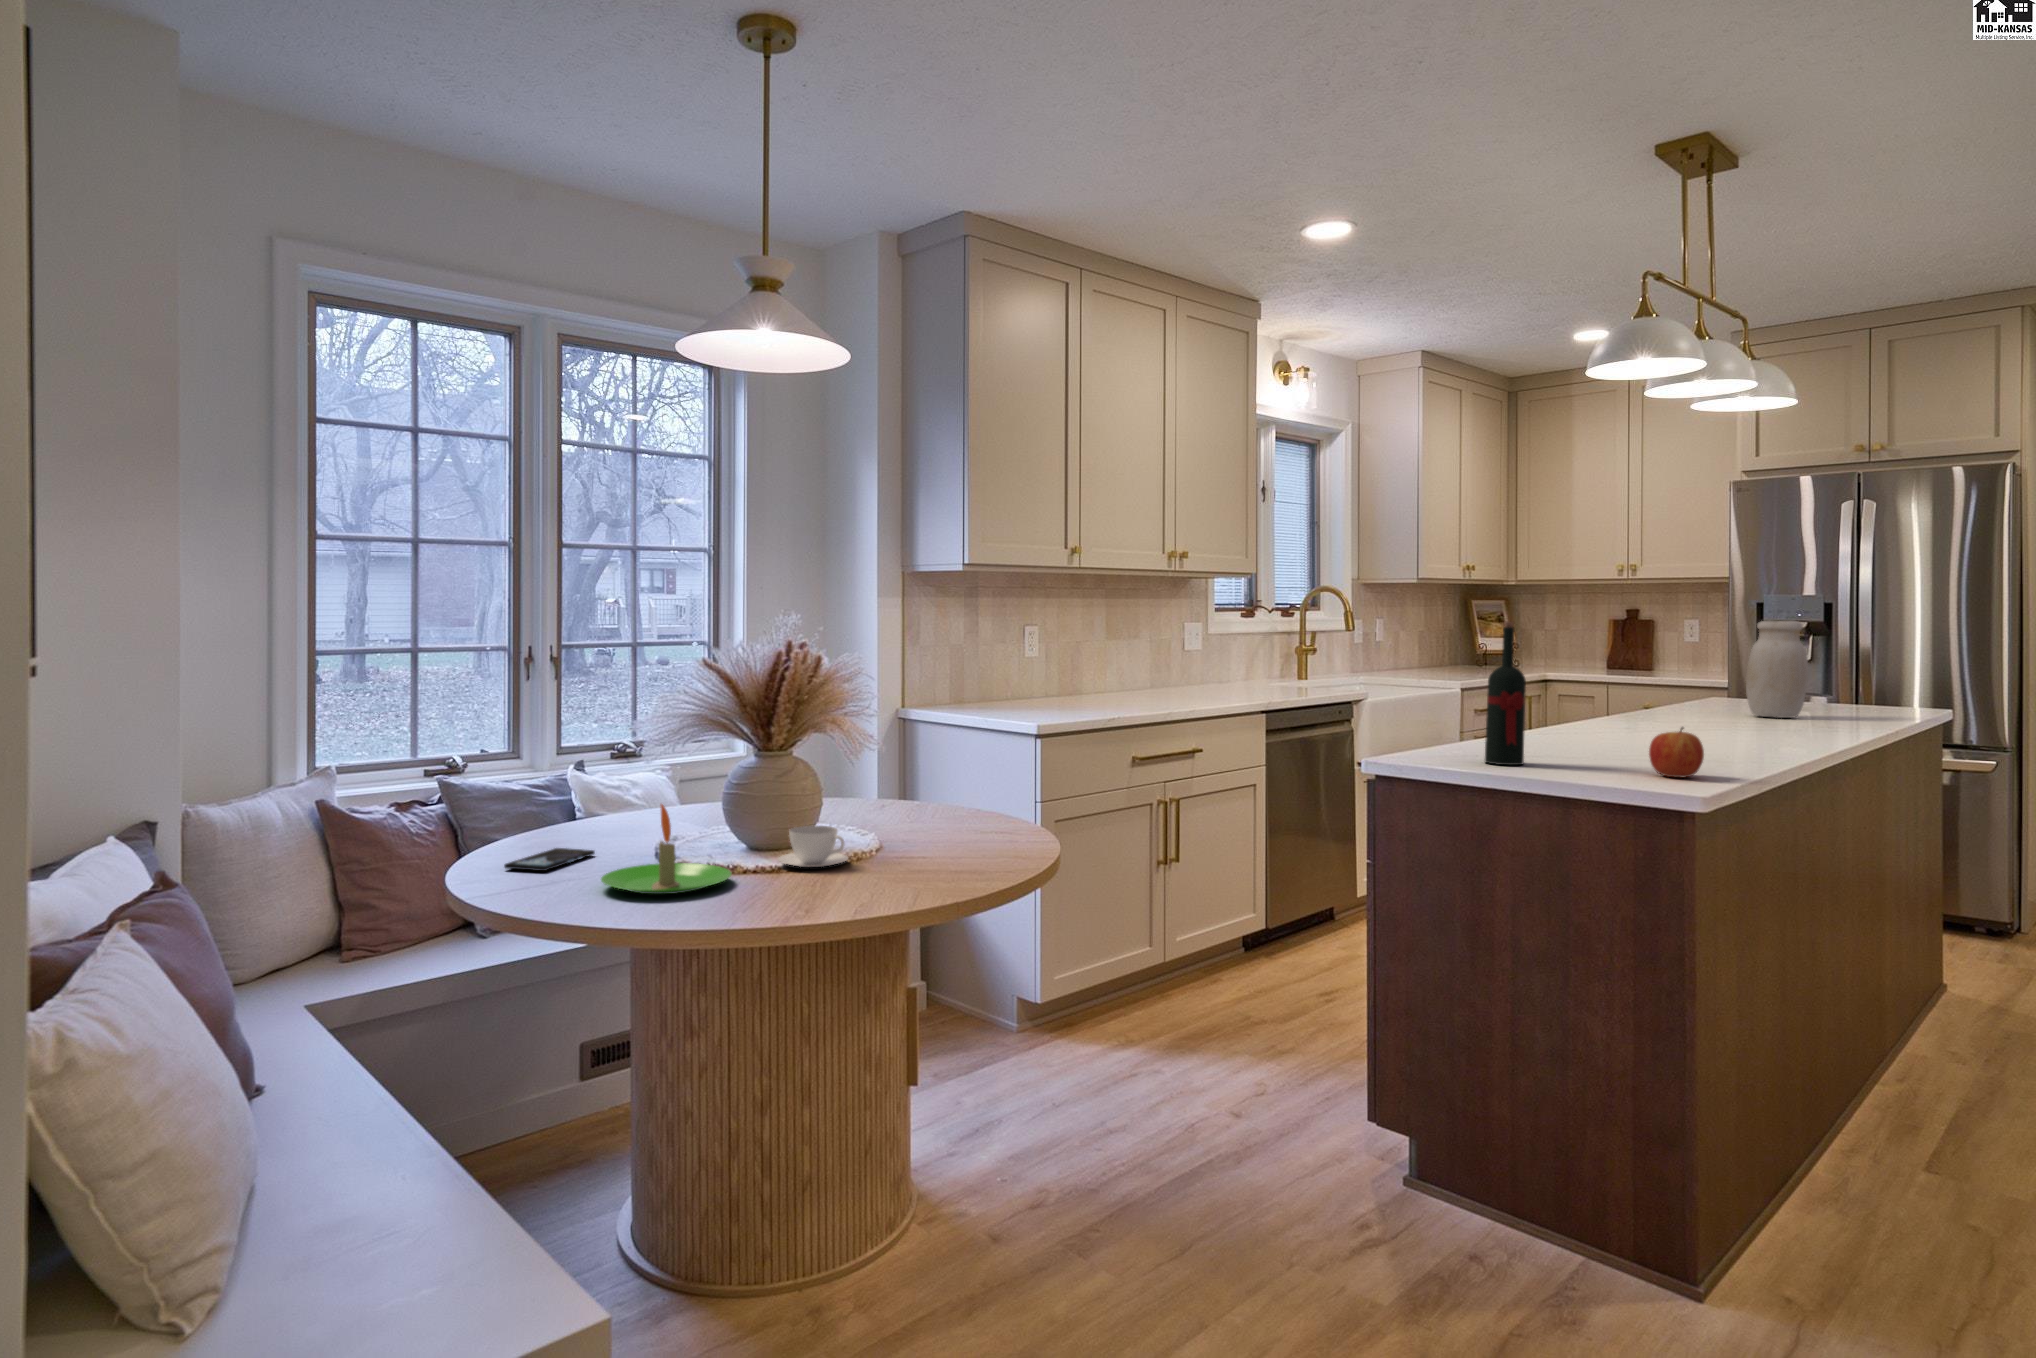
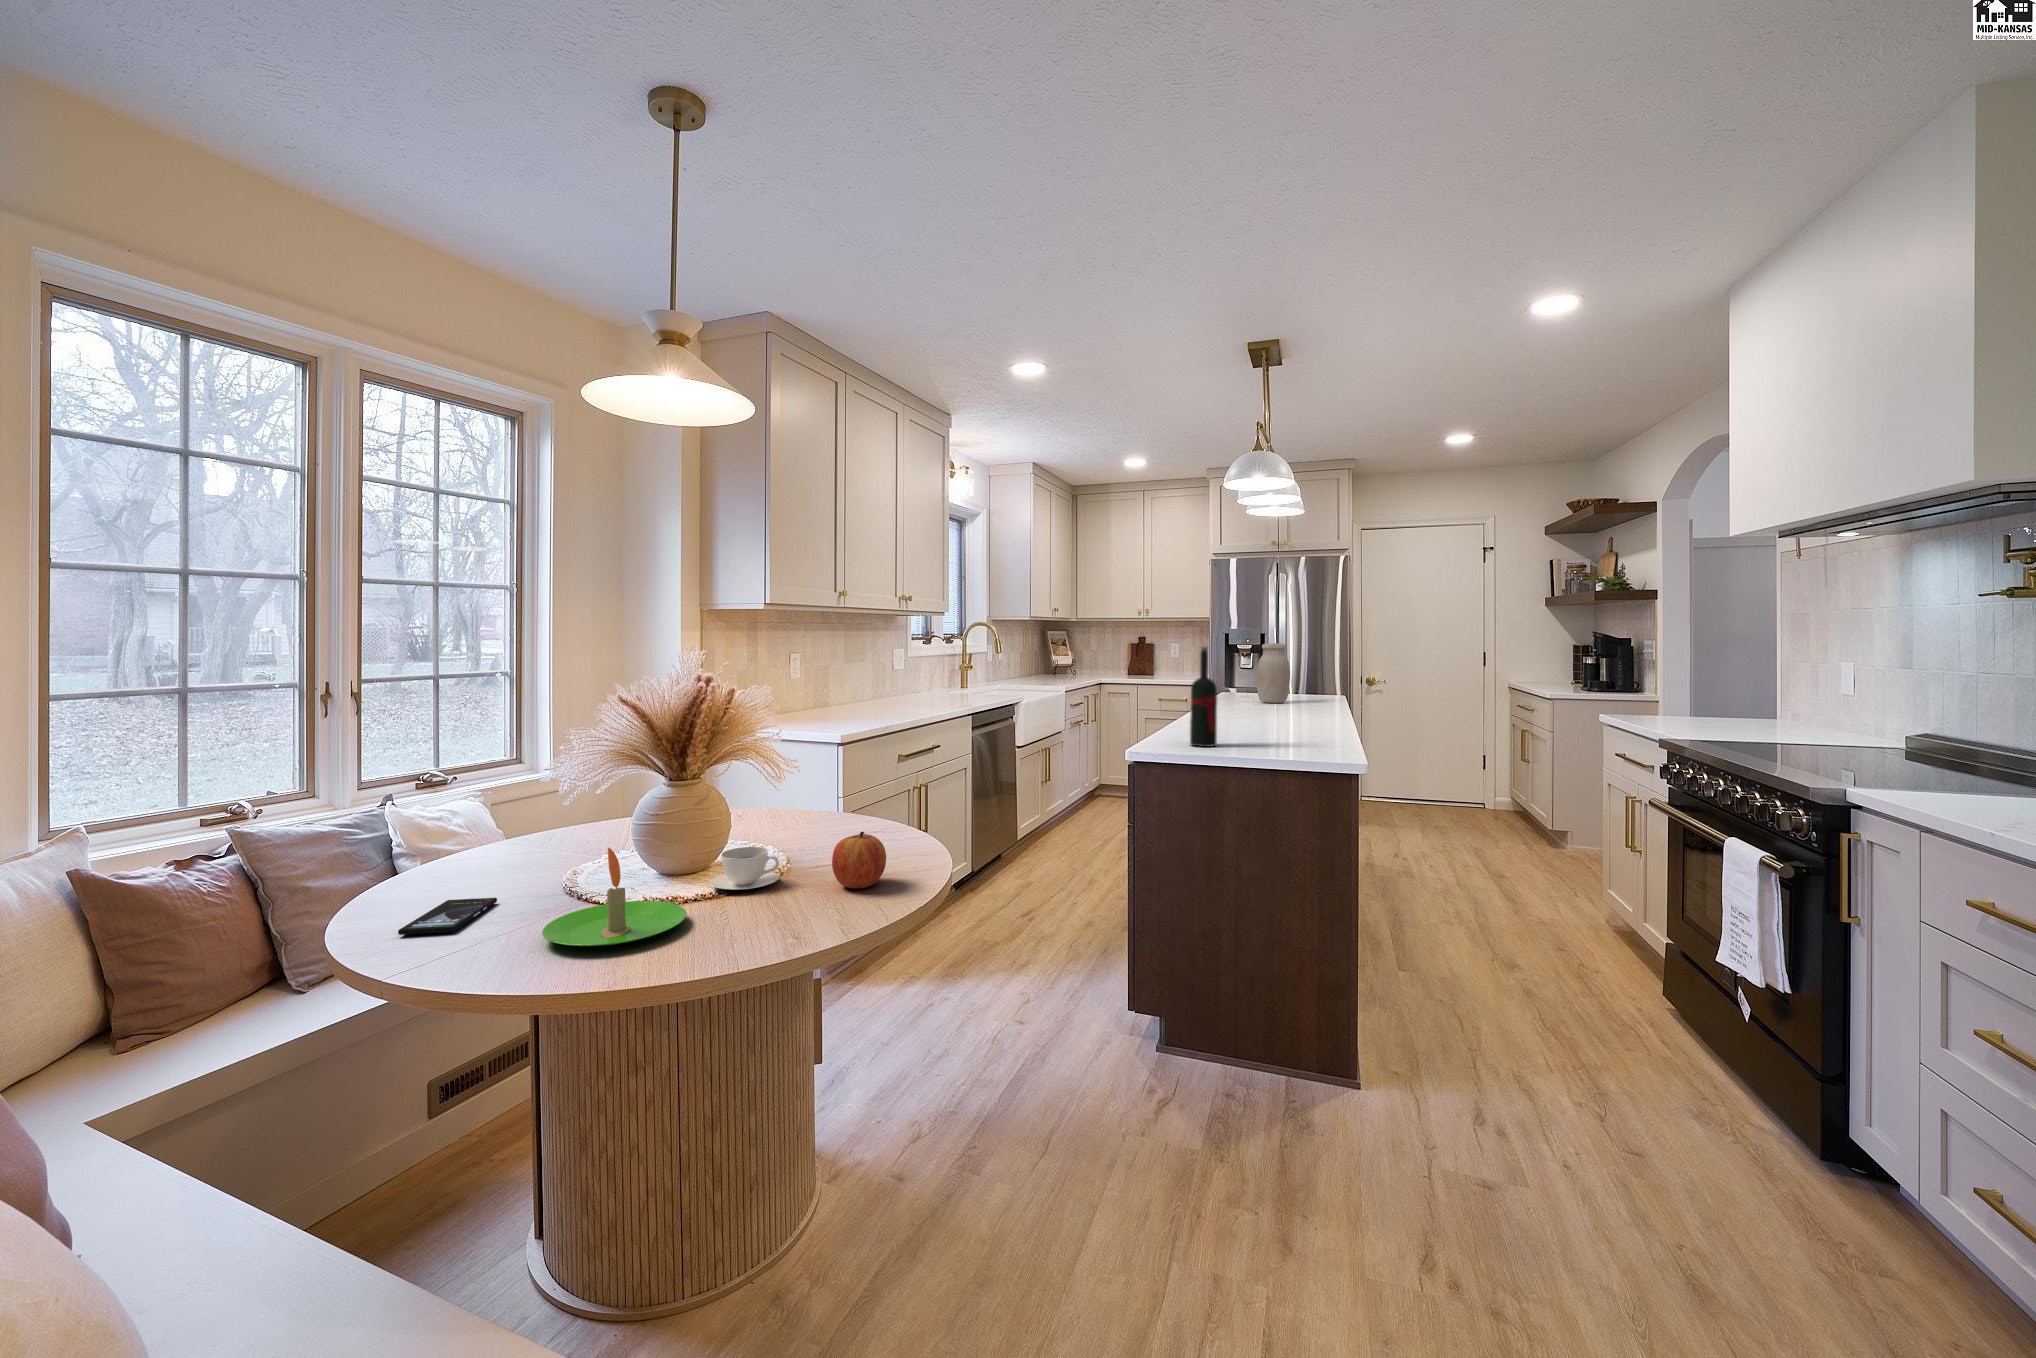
apple: present [1649,727,1704,778] -> present [832,832,886,888]

